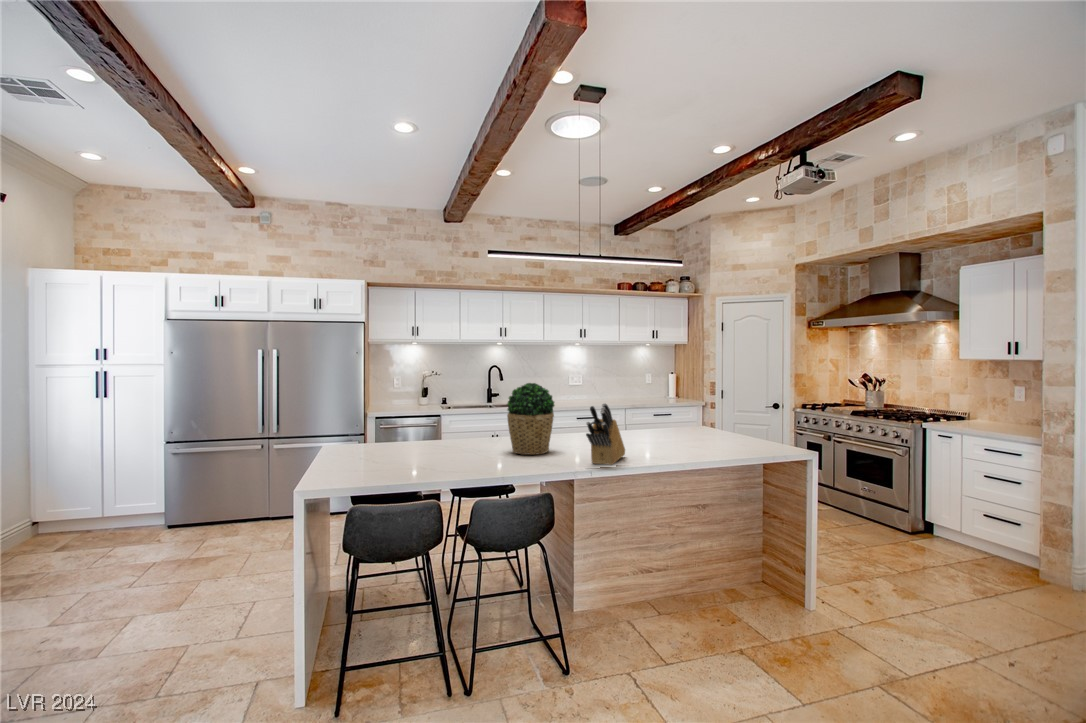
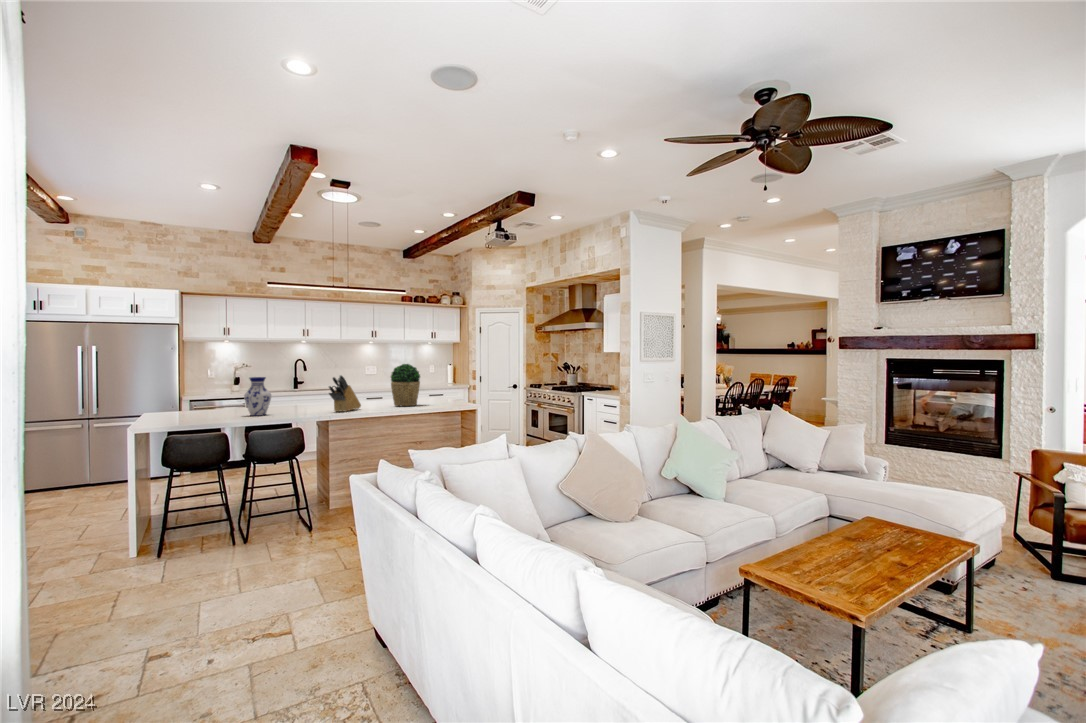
potted plant: present [507,383,554,455] -> present [391,364,420,406]
vase: none [458,404,497,469] -> present [244,377,271,416]

